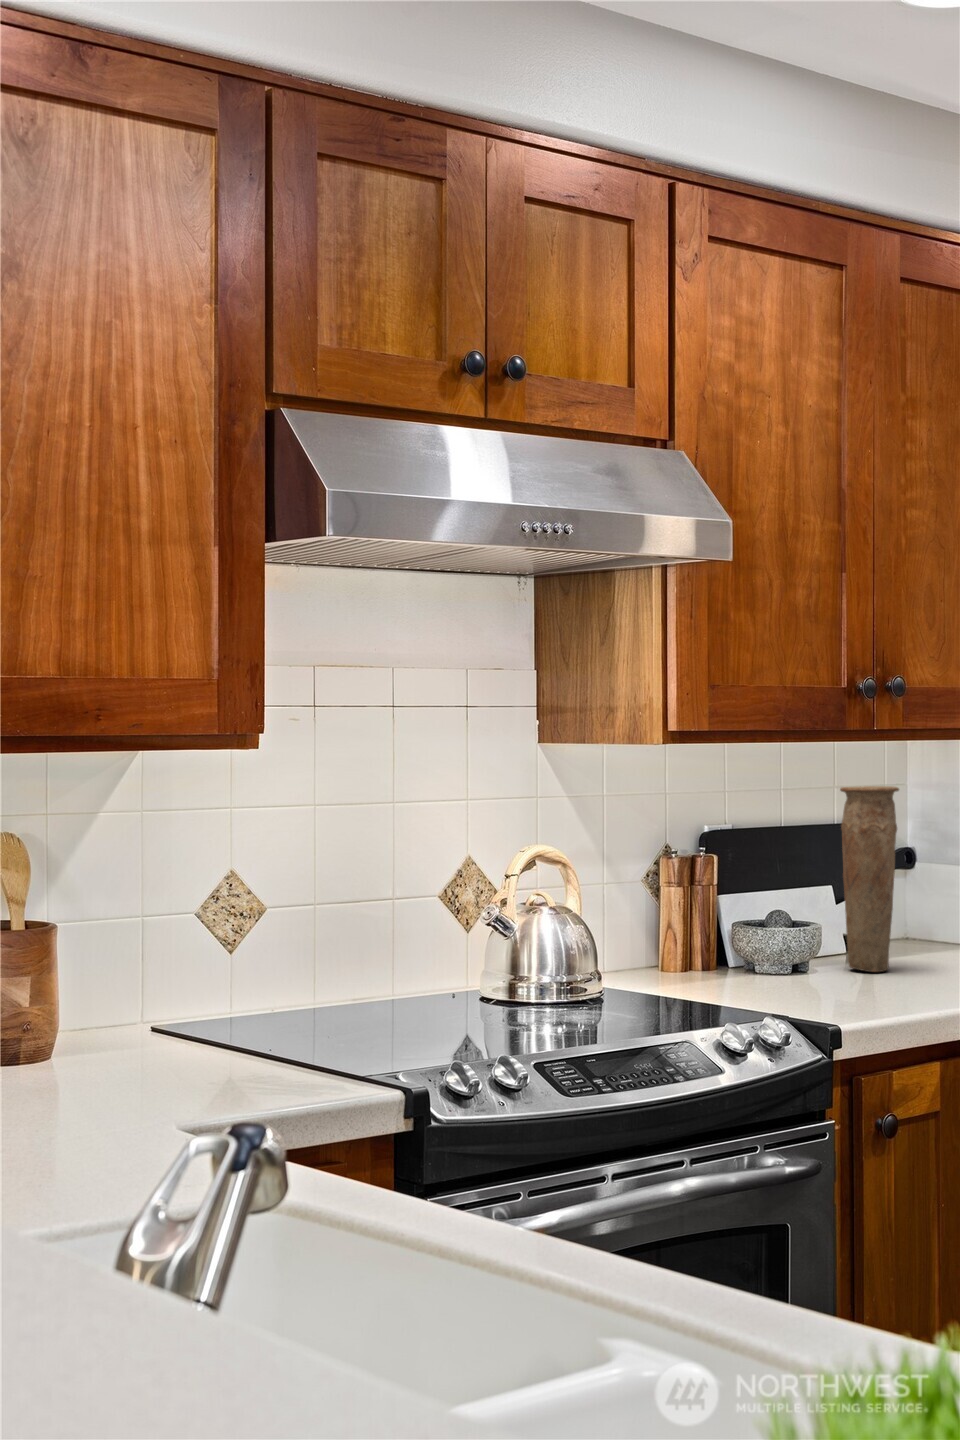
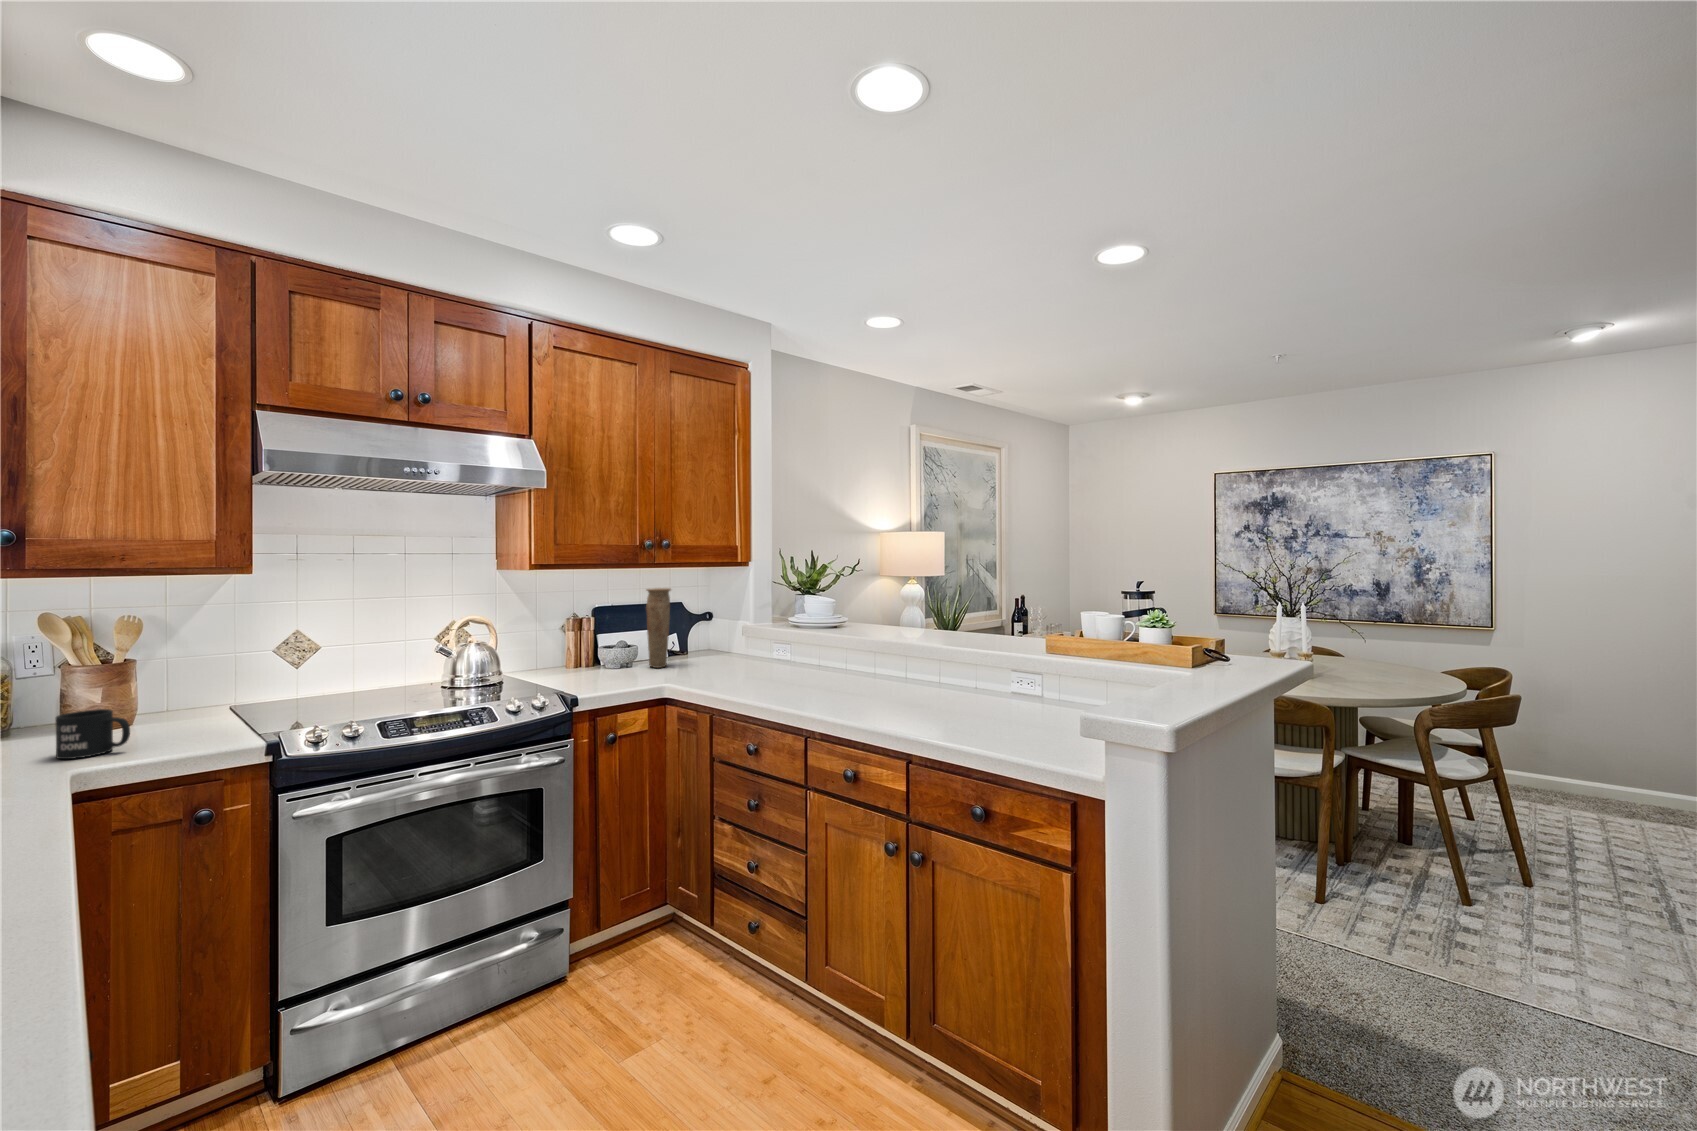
mug: none [51,1020,163,1115] -> present [56,709,130,759]

